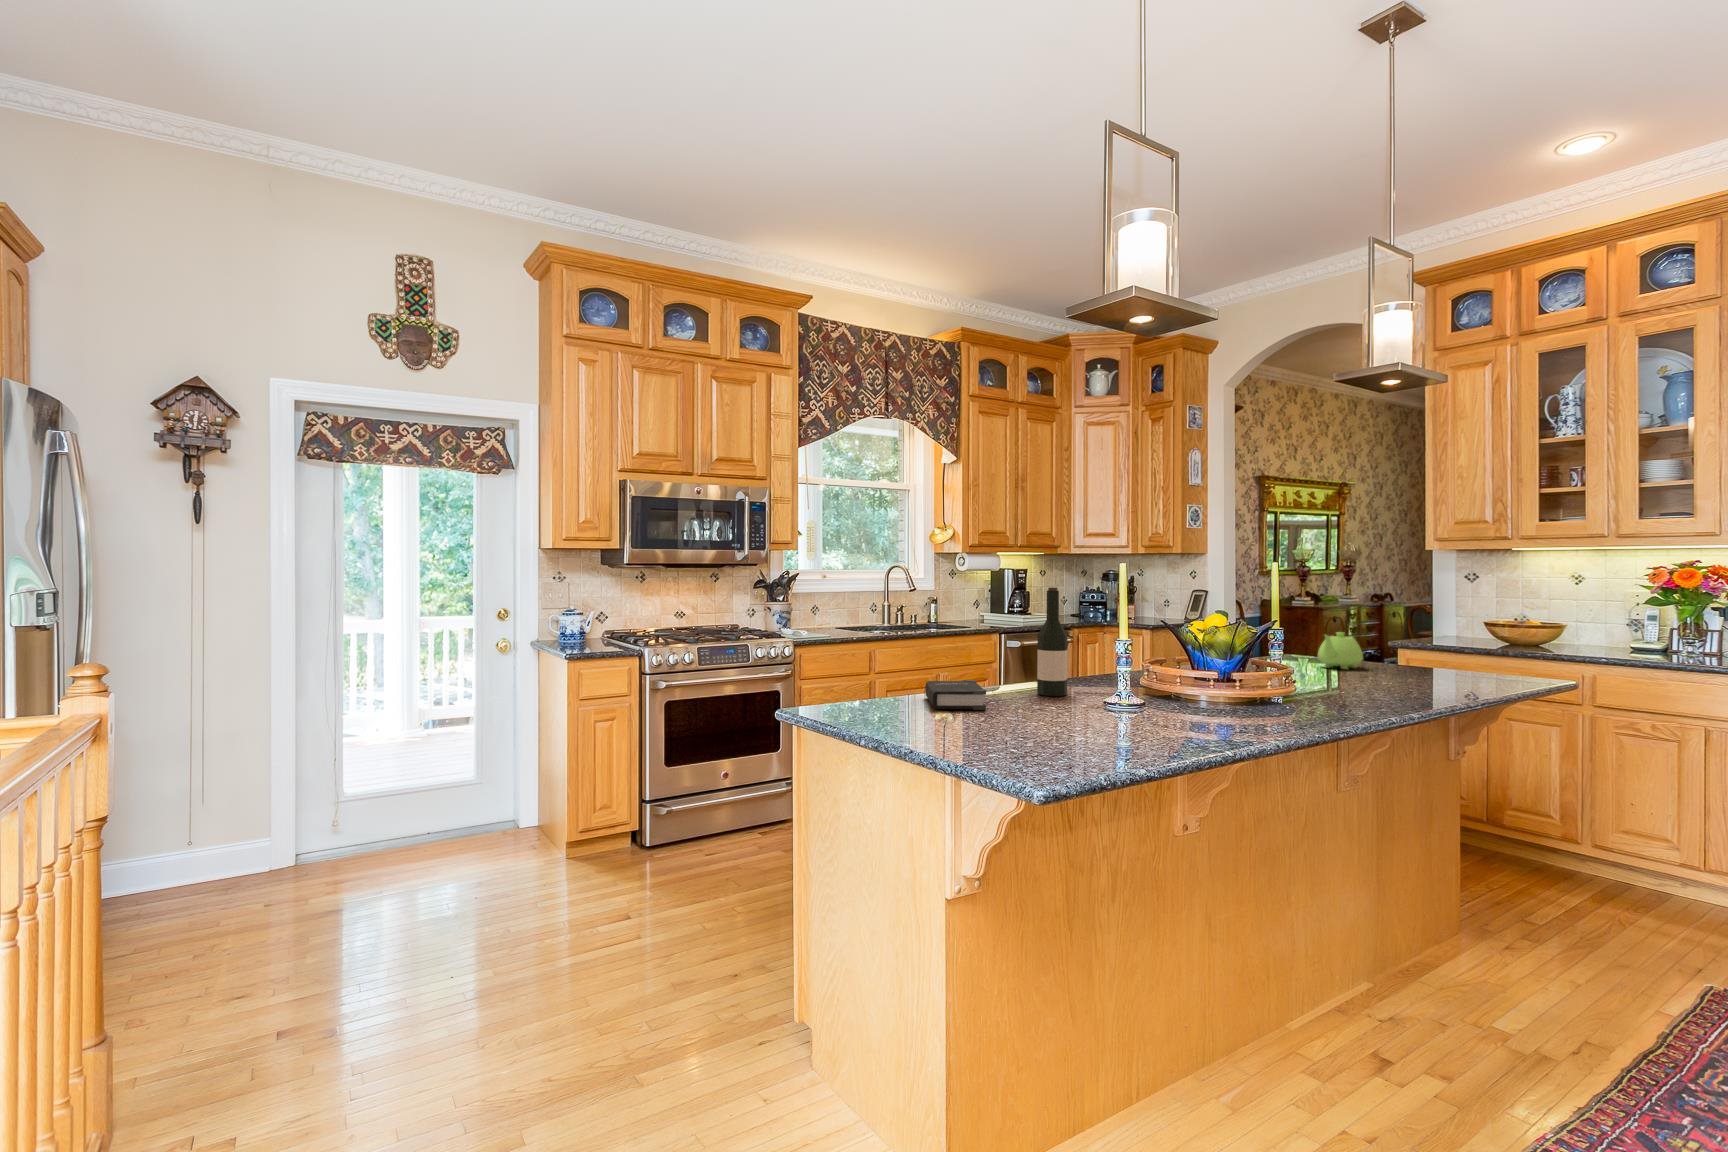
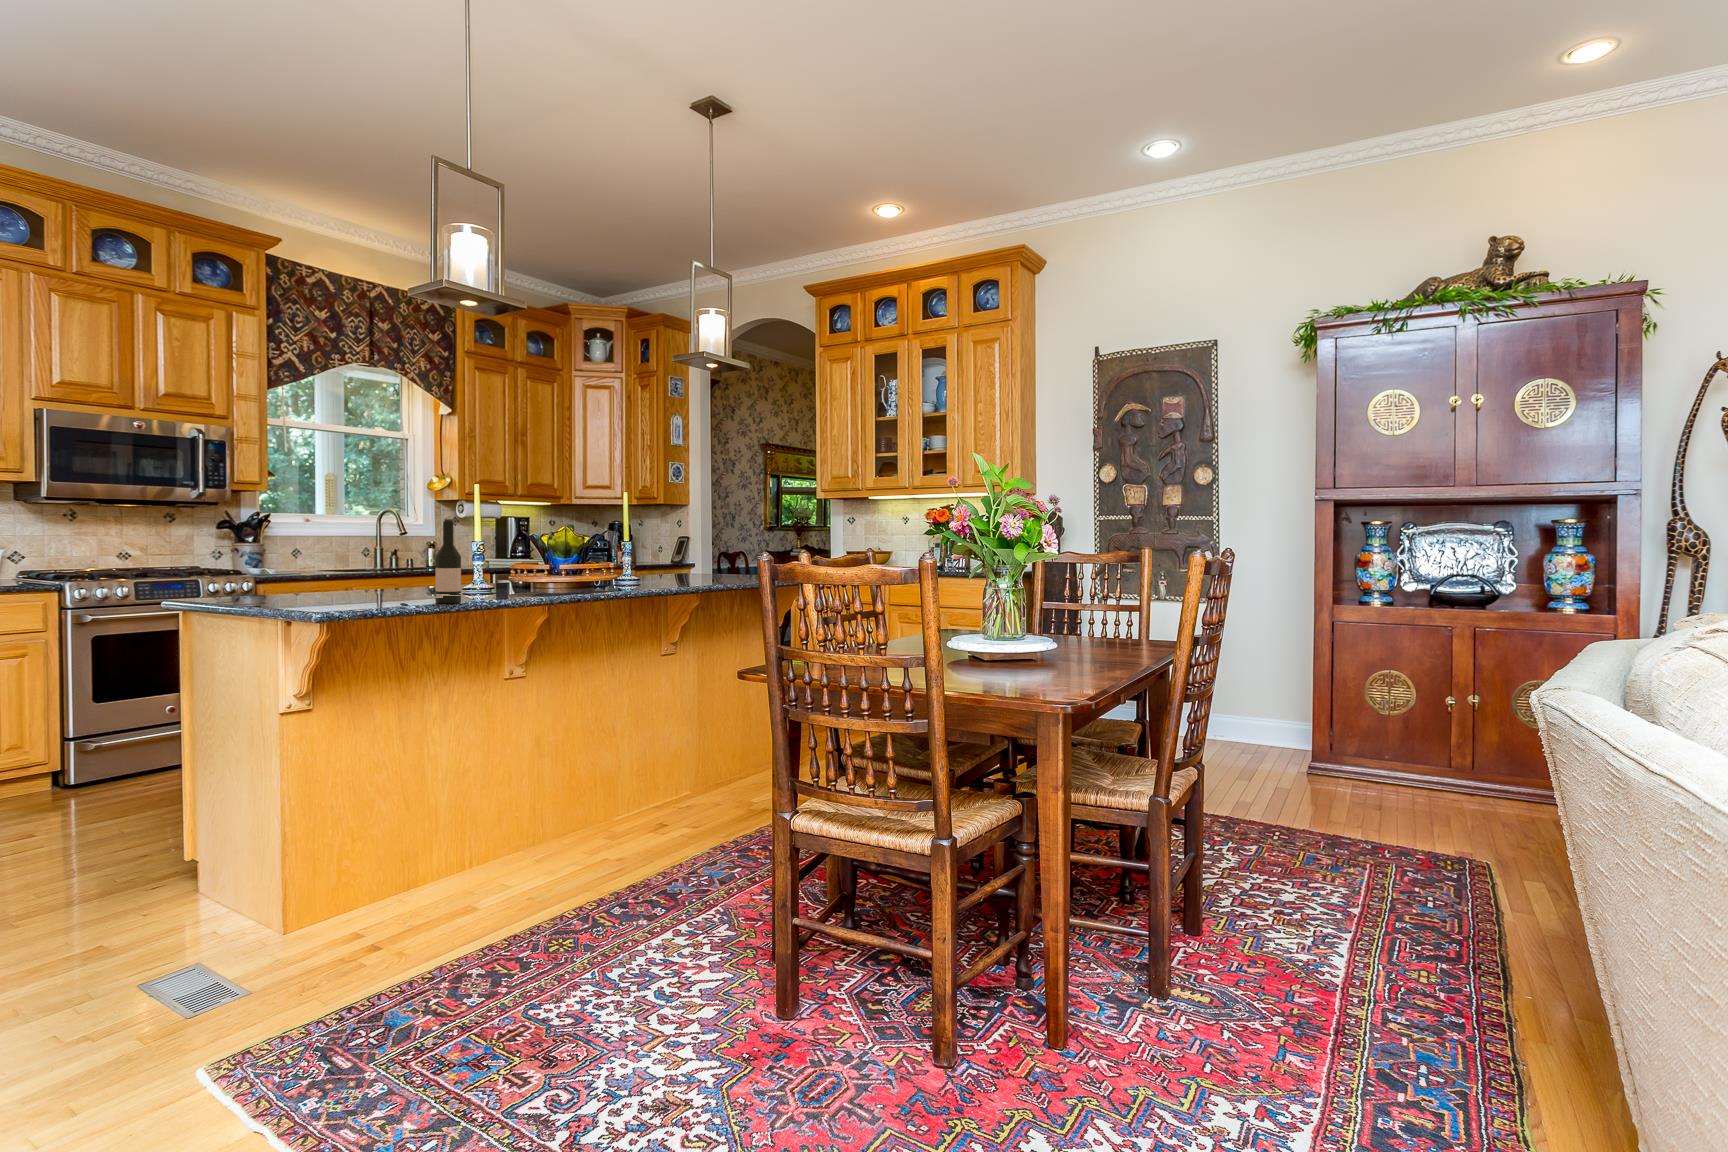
teapot: present [1318,632,1363,669] -> none [696,561,726,588]
hardback book: present [925,680,986,710] -> none [325,592,376,611]

